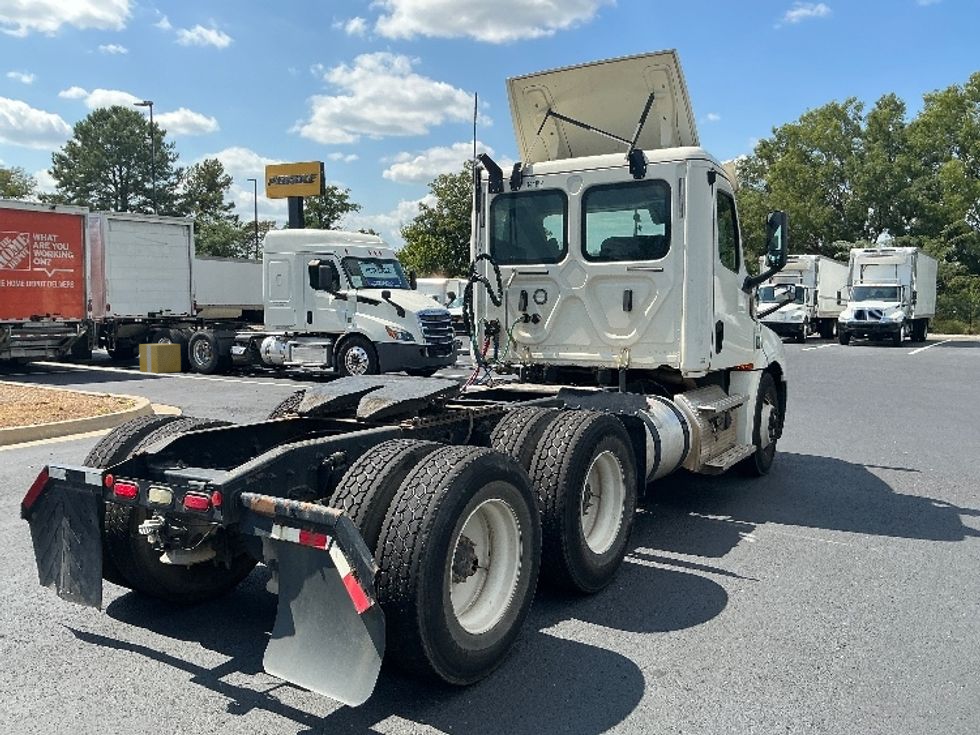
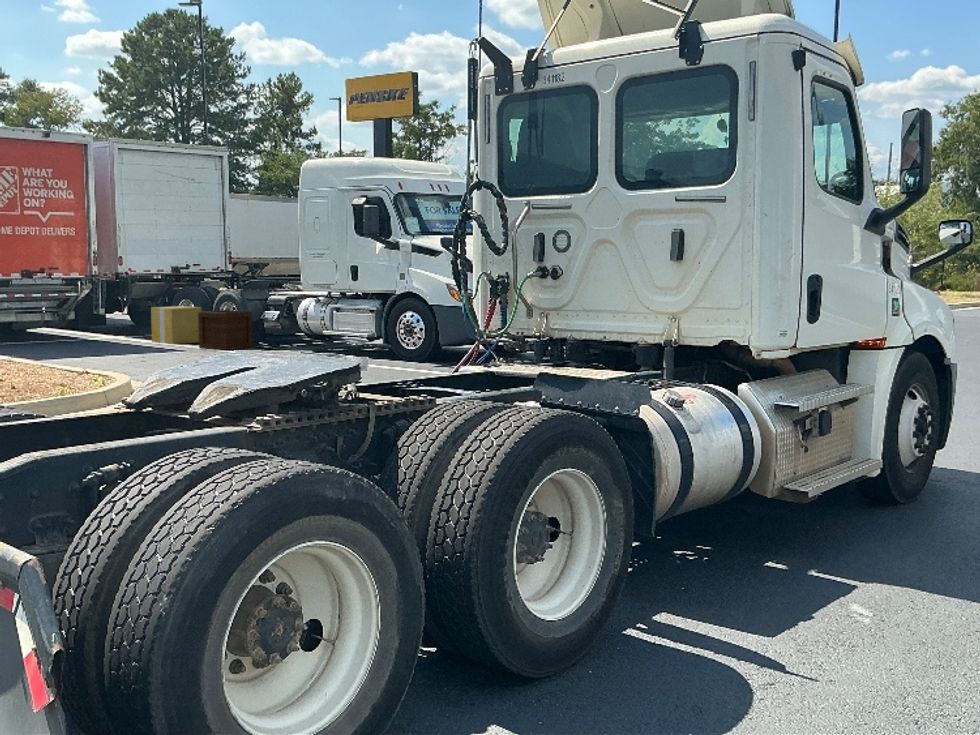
wooden crate: none [181,346,224,377] -> present [198,310,253,350]

